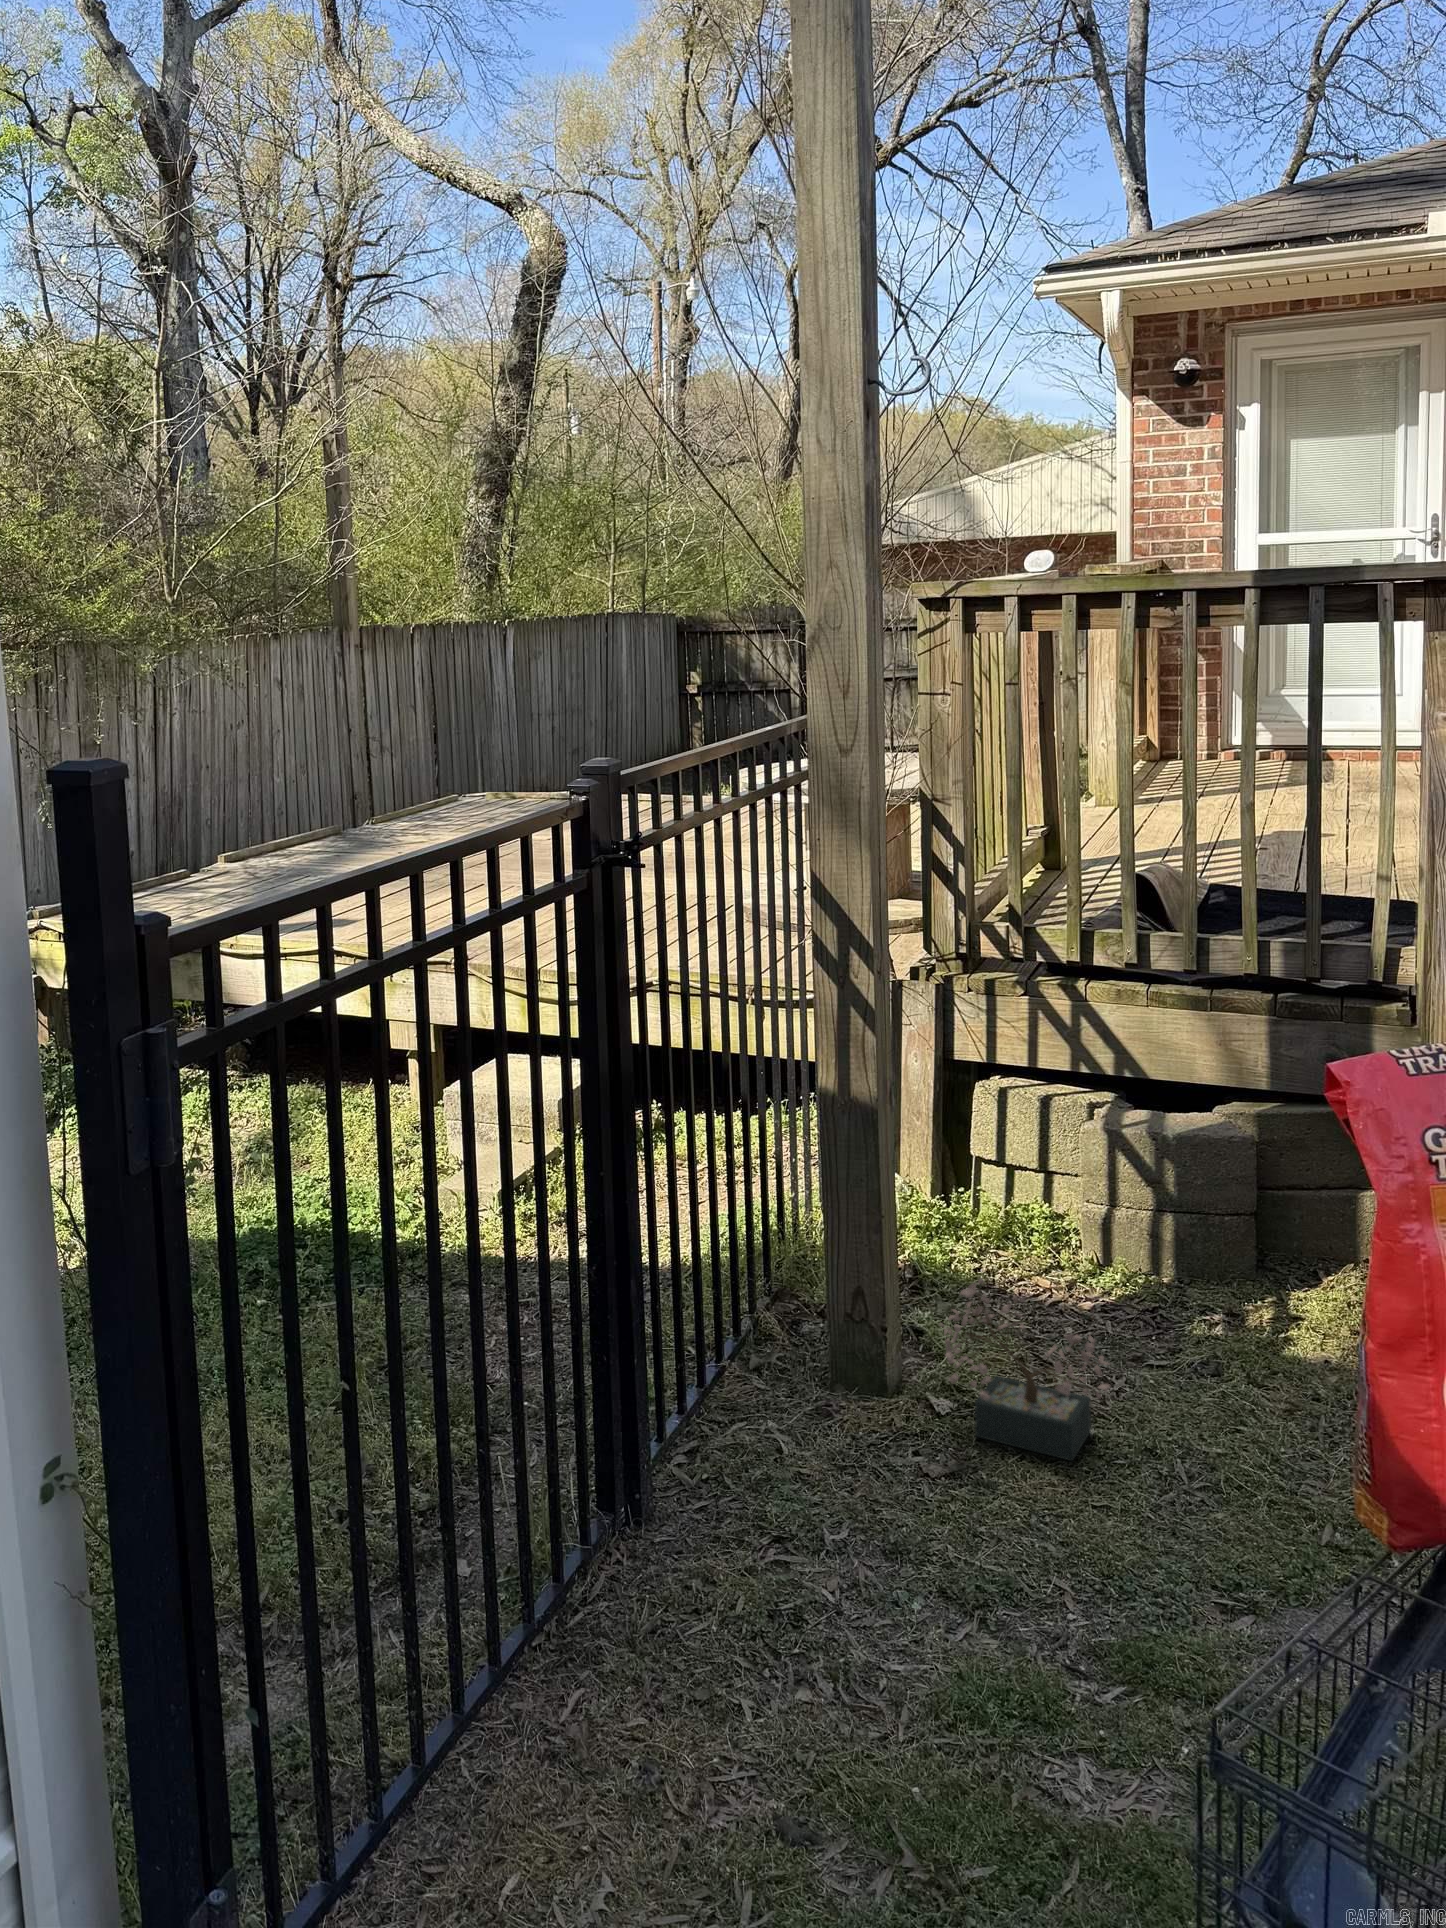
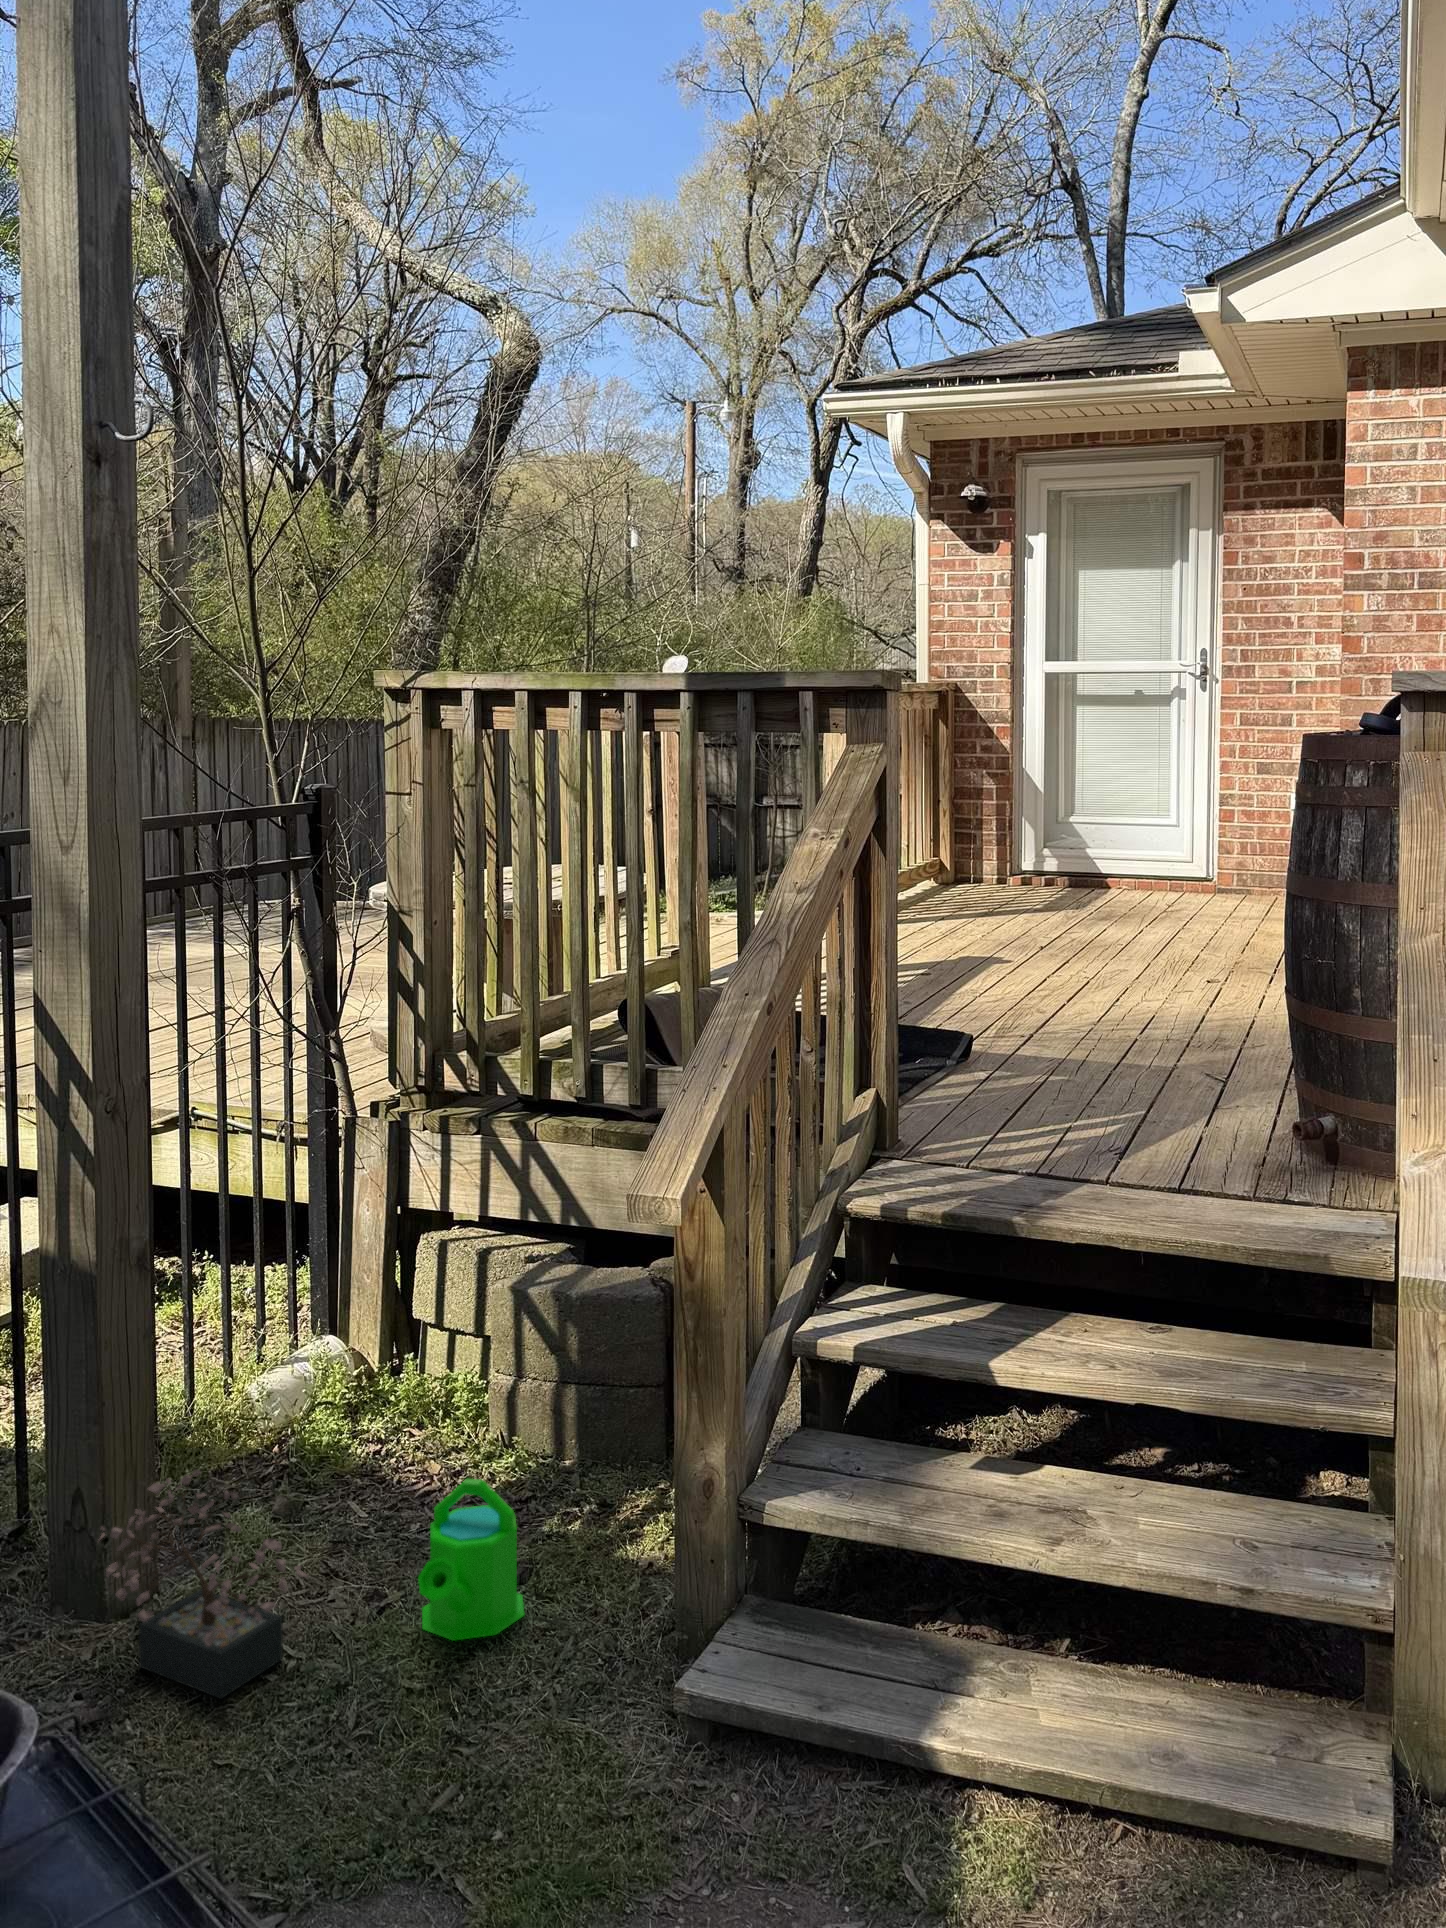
watering can: none [1168,1286,1265,1419] -> present [418,1479,524,1641]

